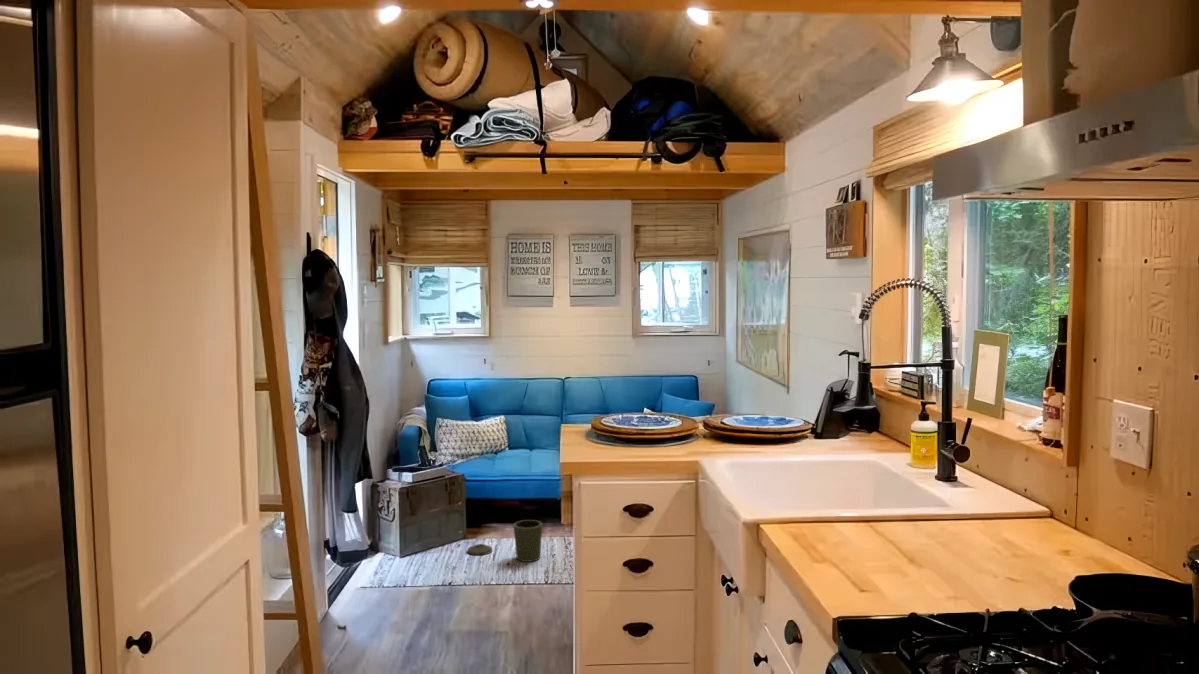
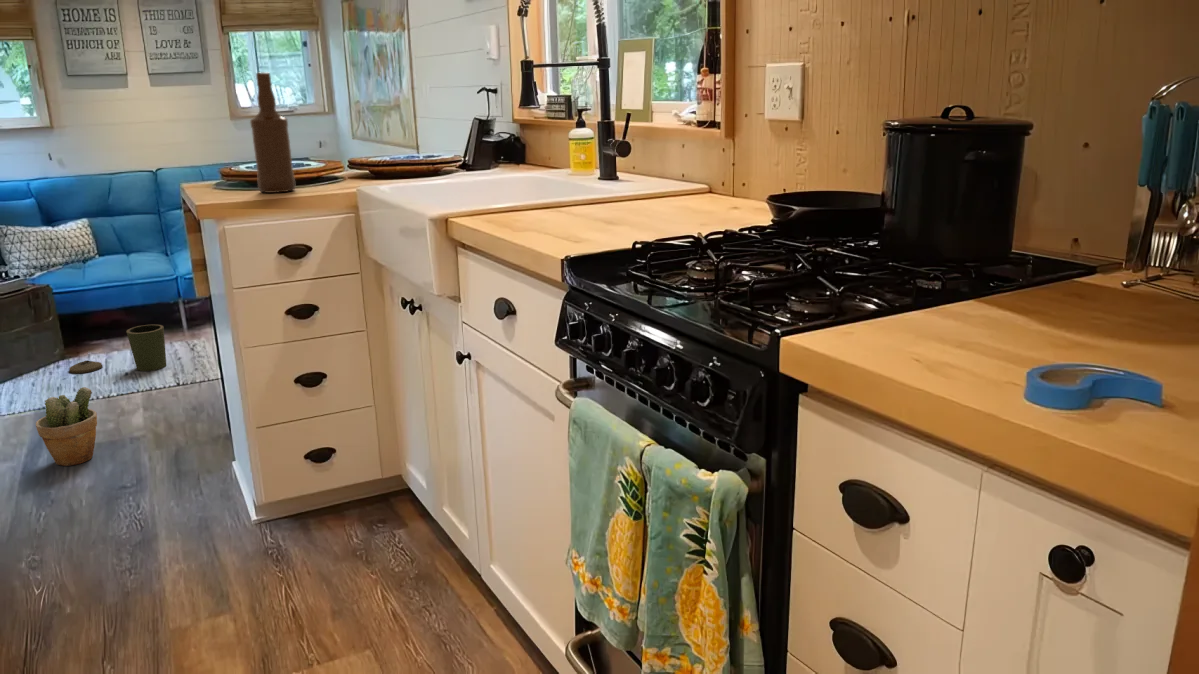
bottle: none [611,356,643,458] -> present [250,72,295,193]
potted plant: none [428,583,473,651] -> present [36,387,97,466]

